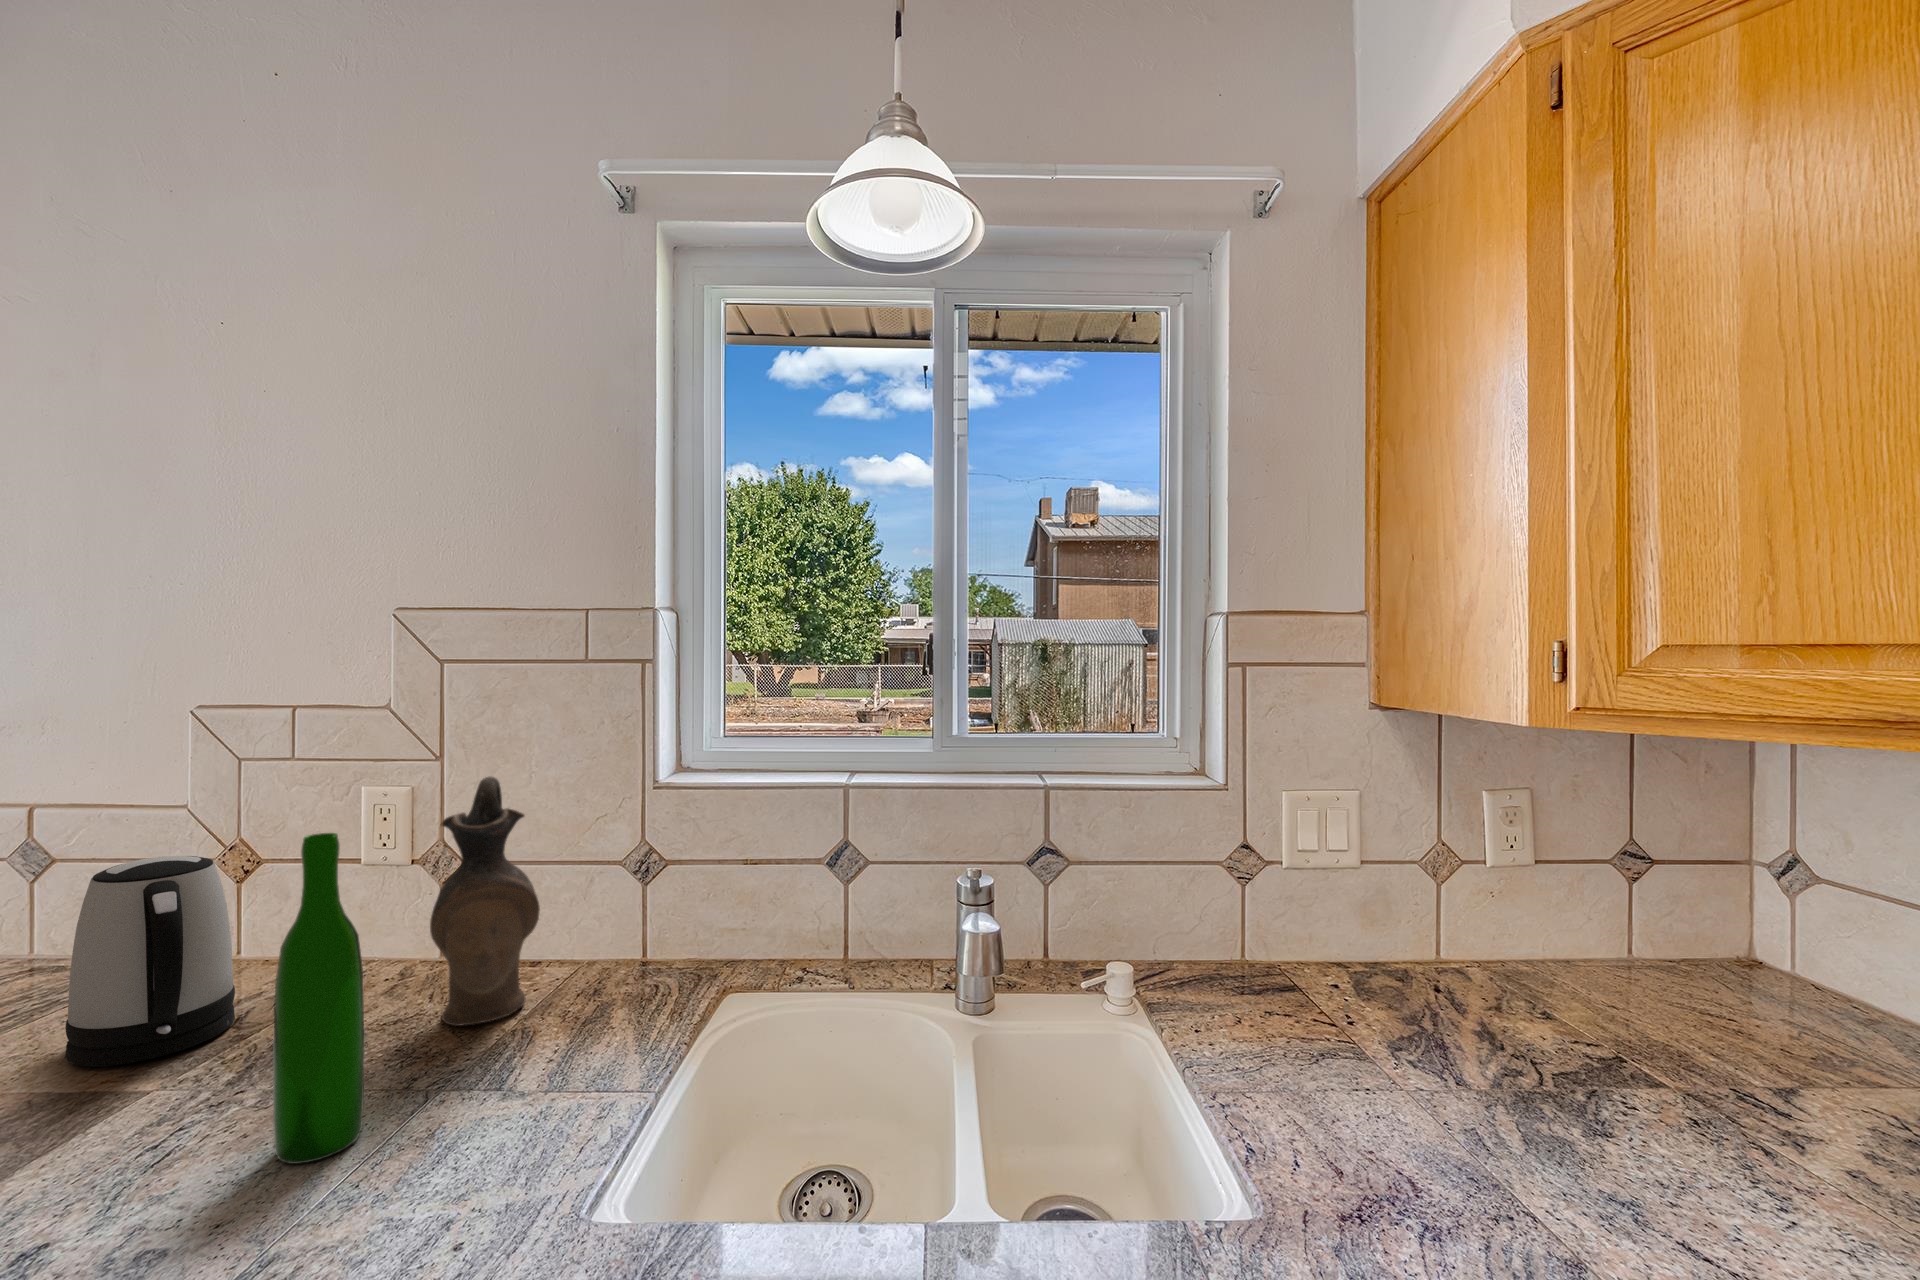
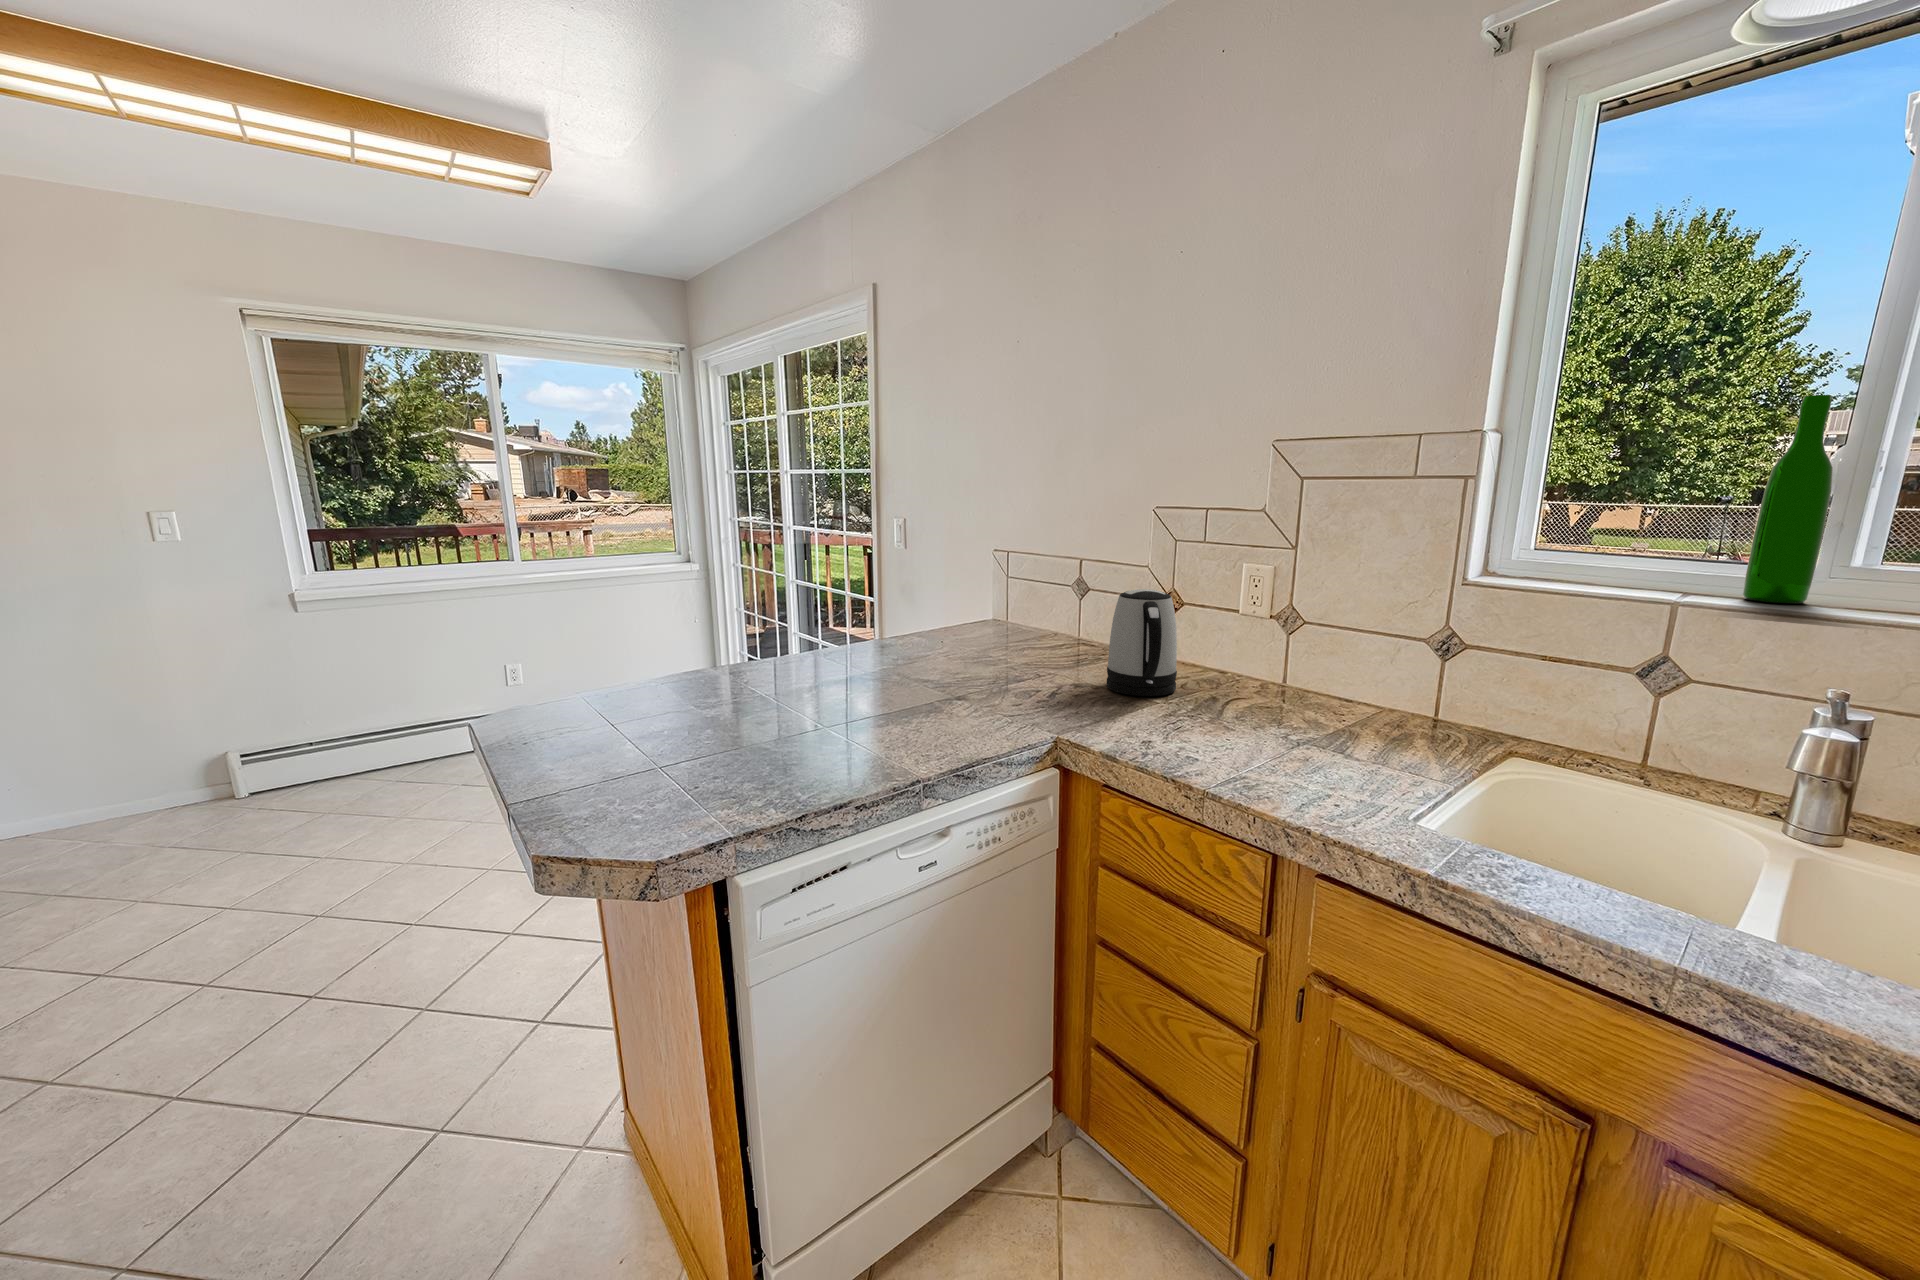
ceramic pitcher: present [430,777,540,1026] -> none [1291,561,1364,725]
wine bottle: present [273,833,365,1164] -> present [1743,395,1833,603]

